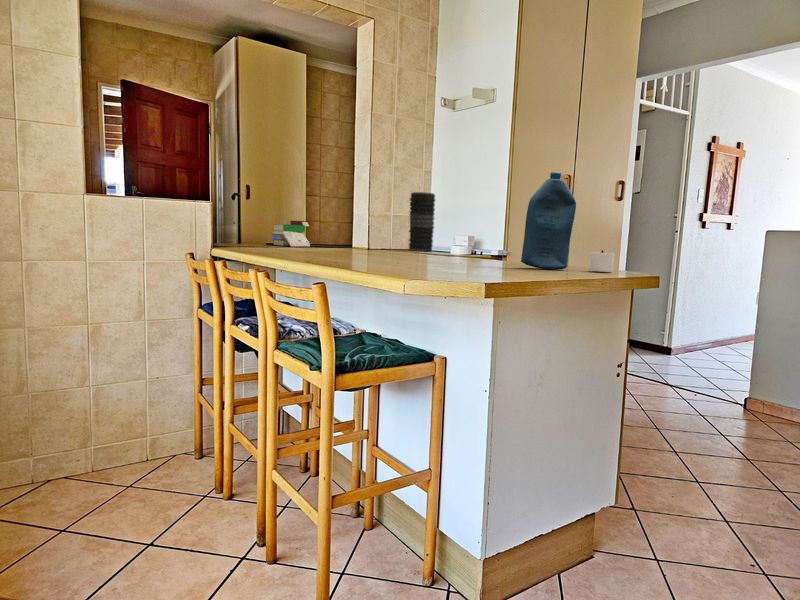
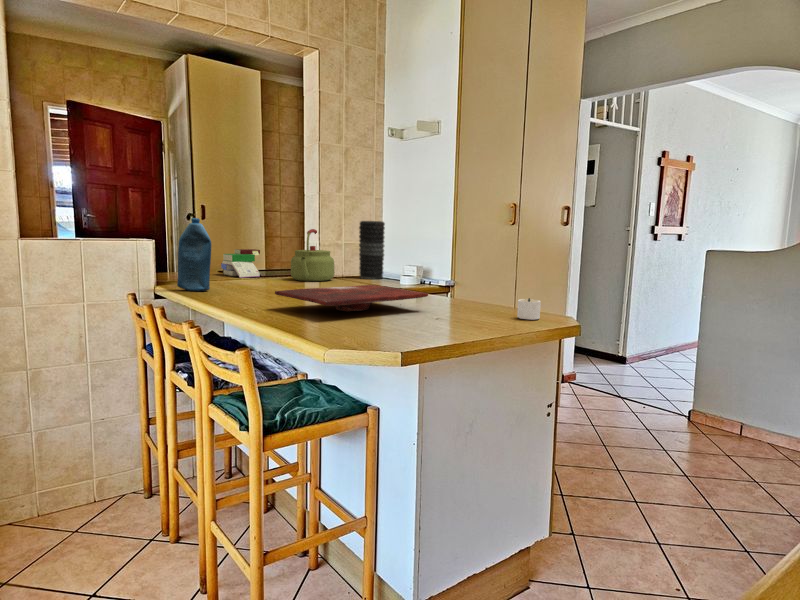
bottle: present [521,172,576,269] -> present [177,218,211,291]
kettle: none [341,198,385,250] -> present [291,229,334,281]
cutting board: none [338,241,494,263] -> present [275,285,428,311]

